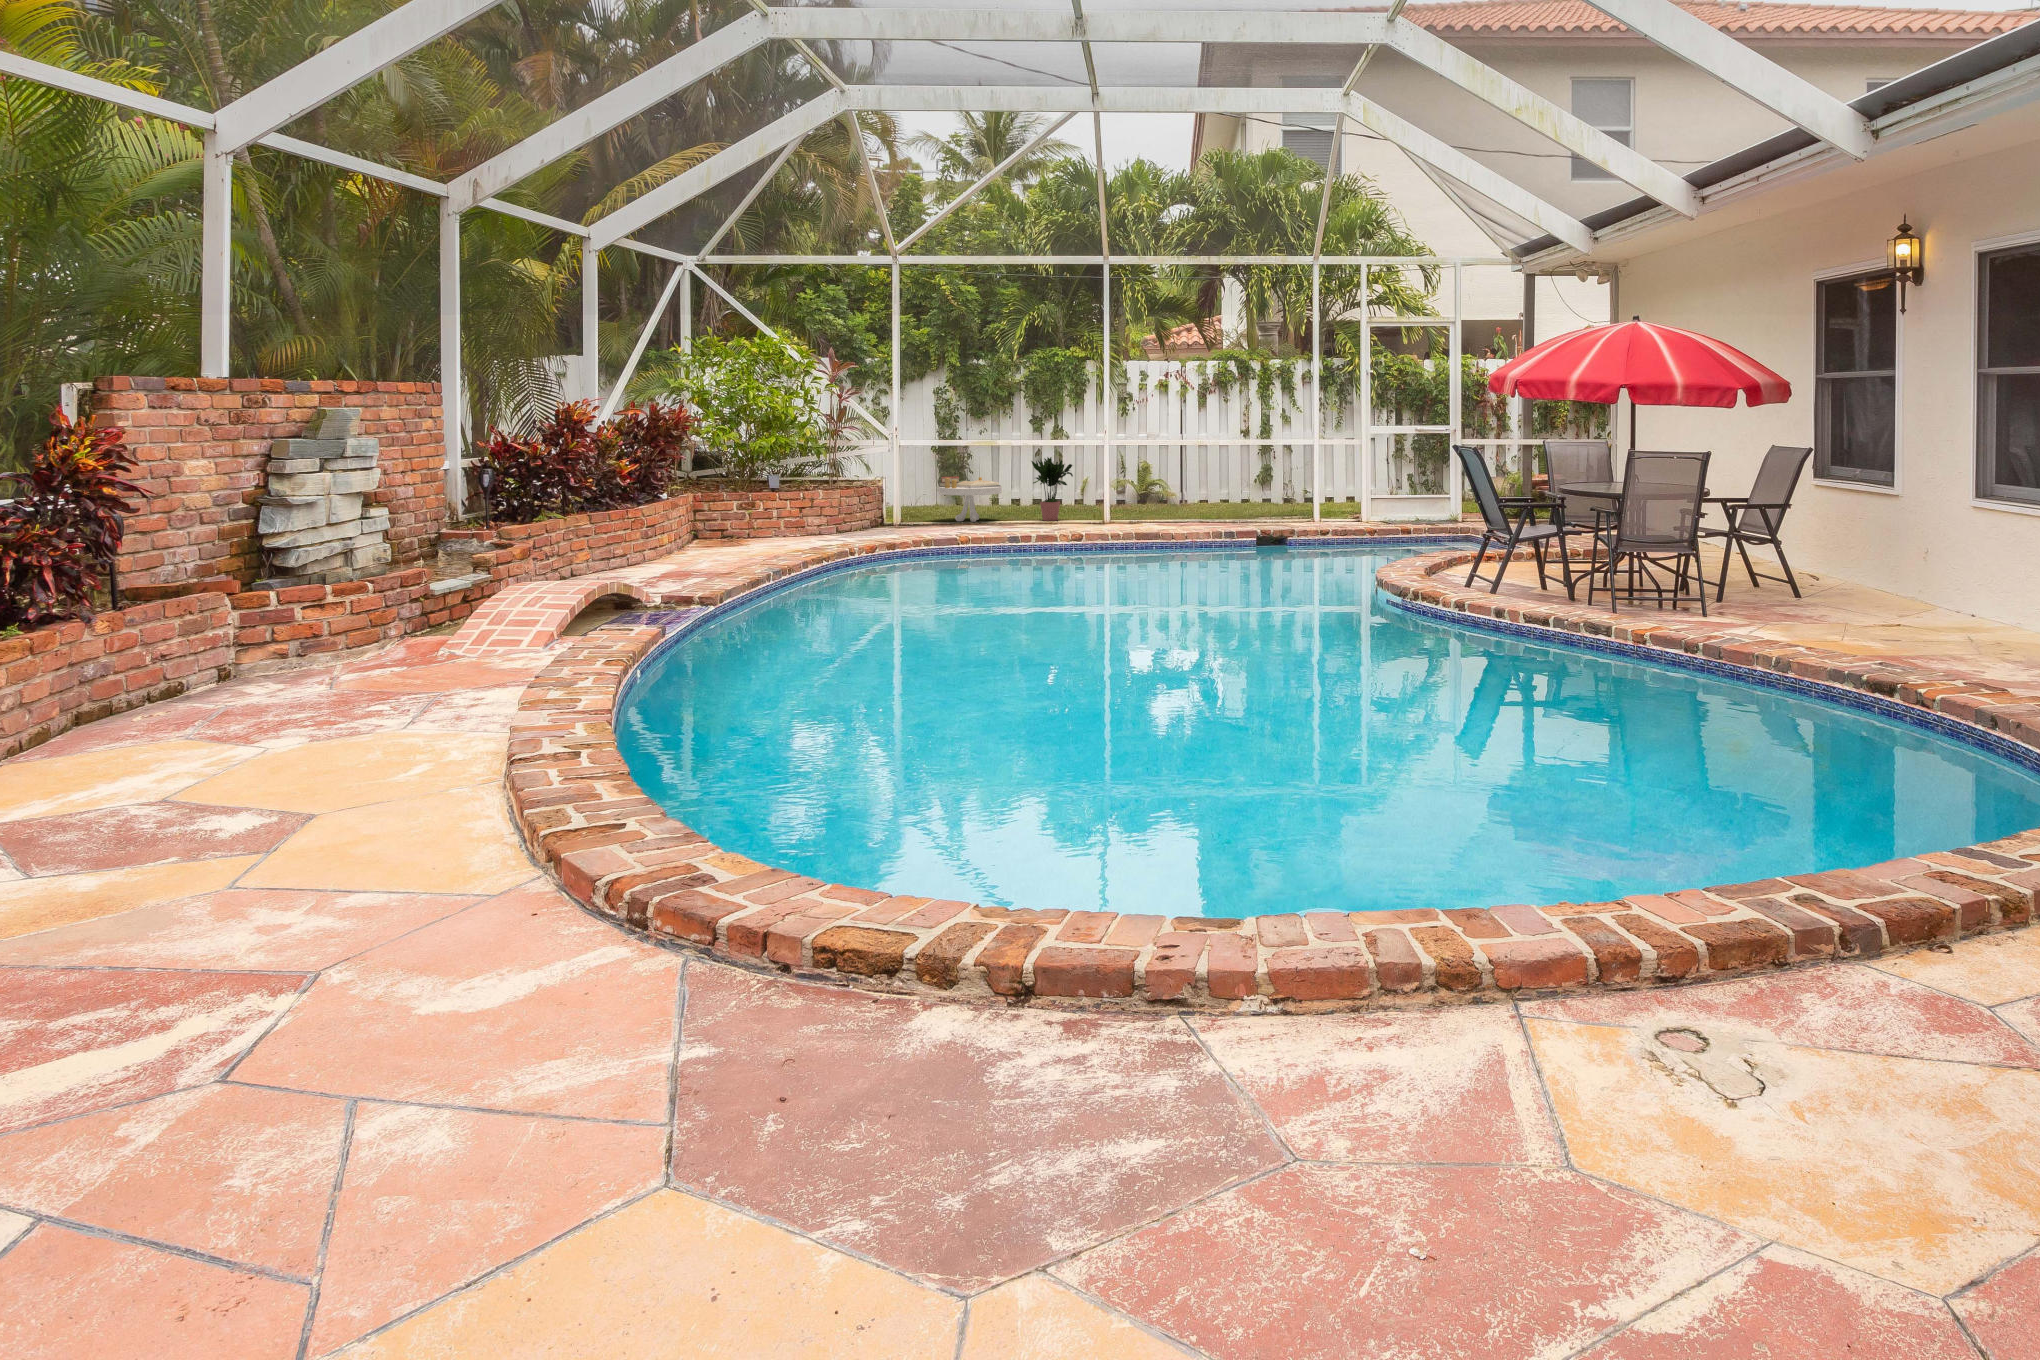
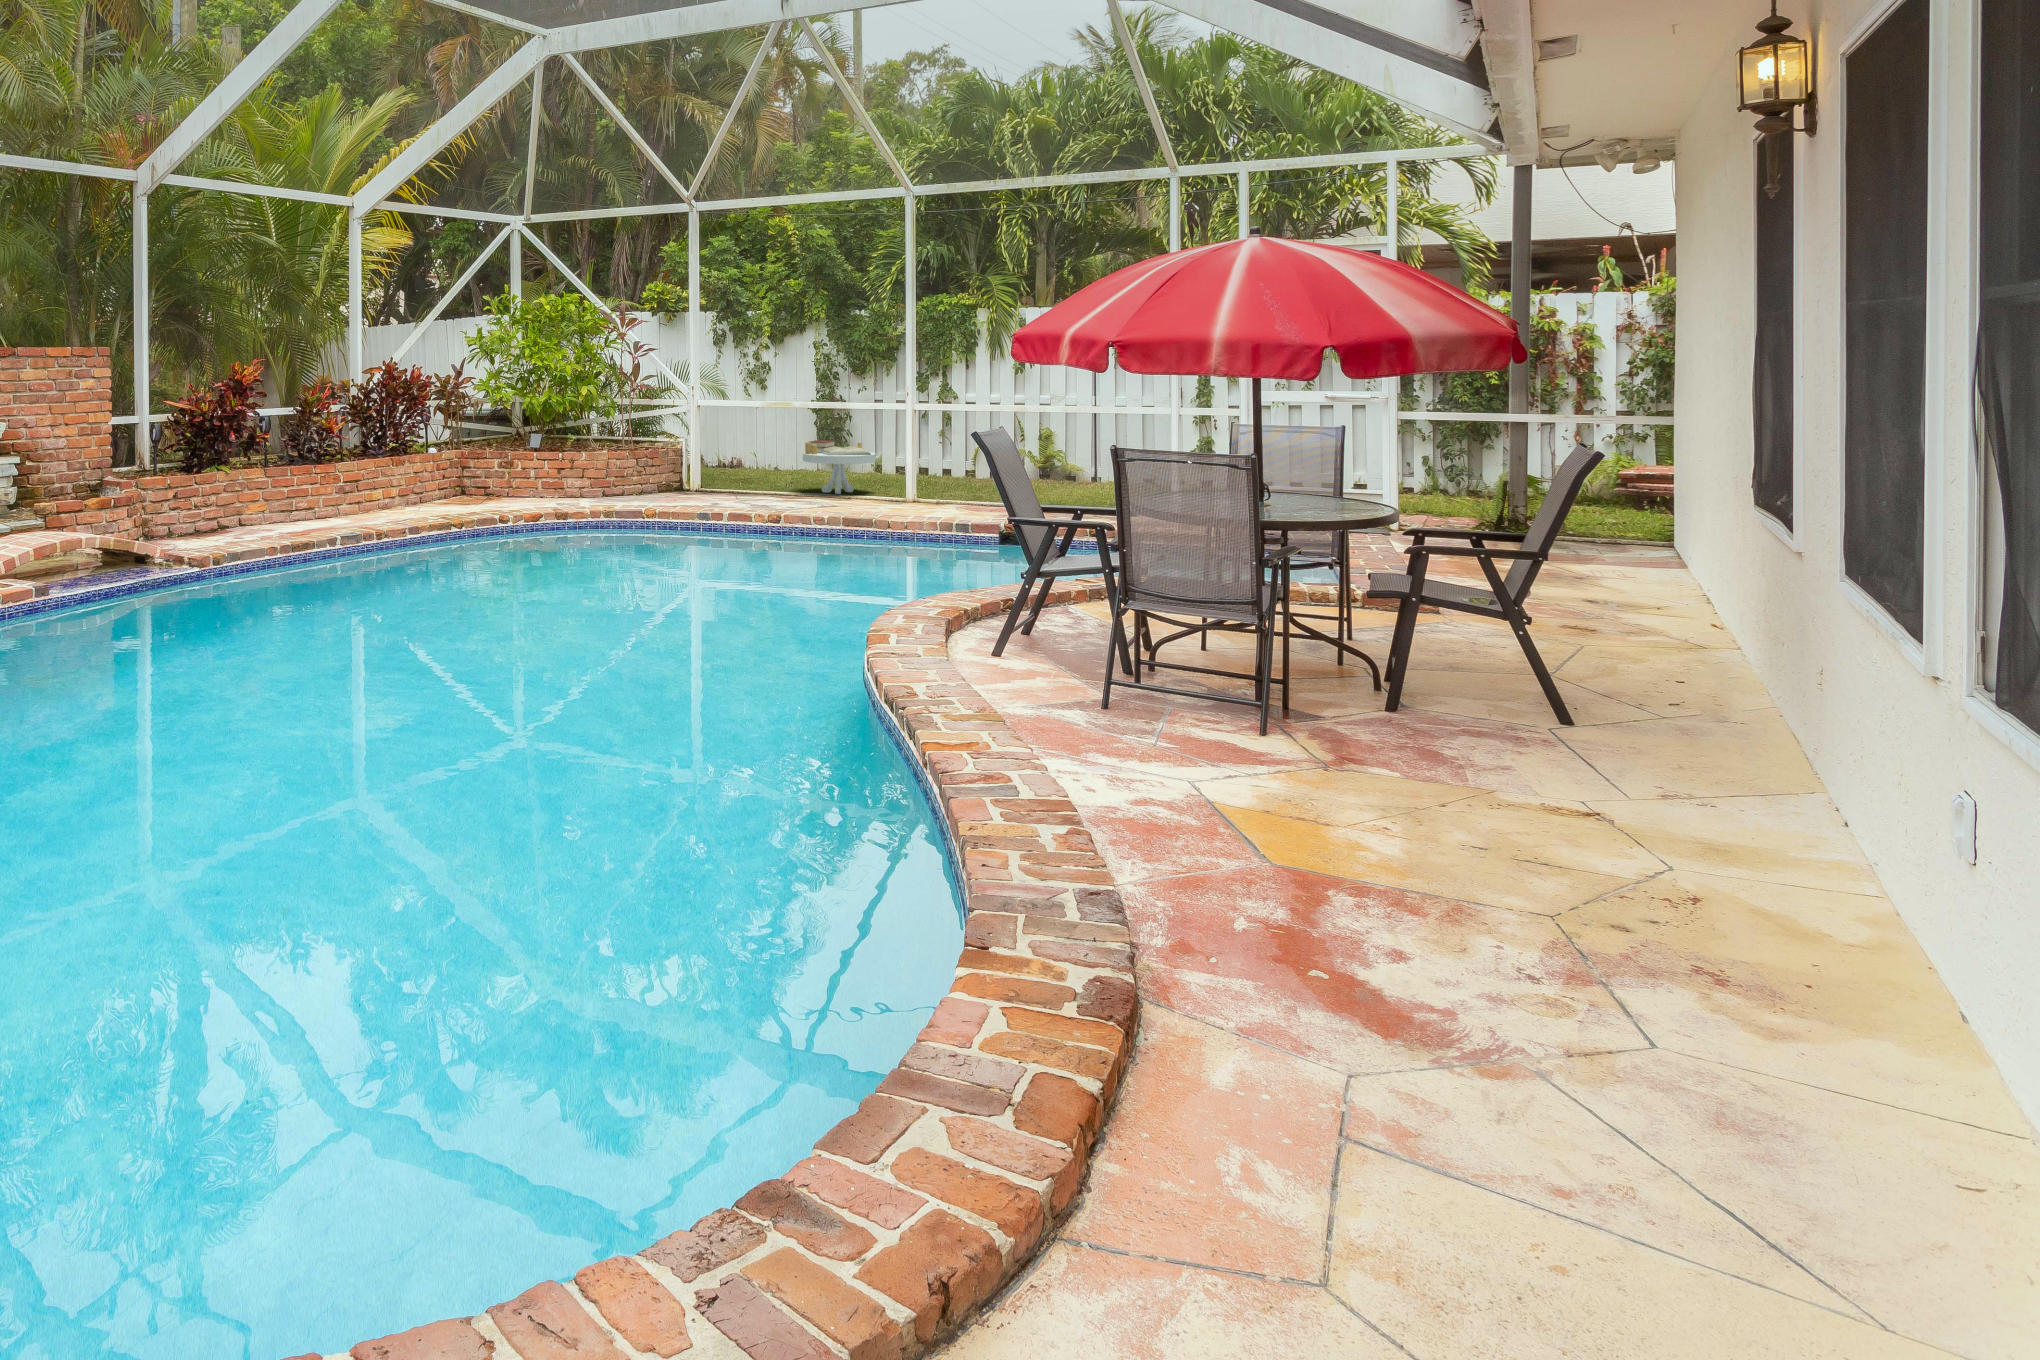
potted plant: present [1031,457,1073,521] -> none [903,421,954,499]

